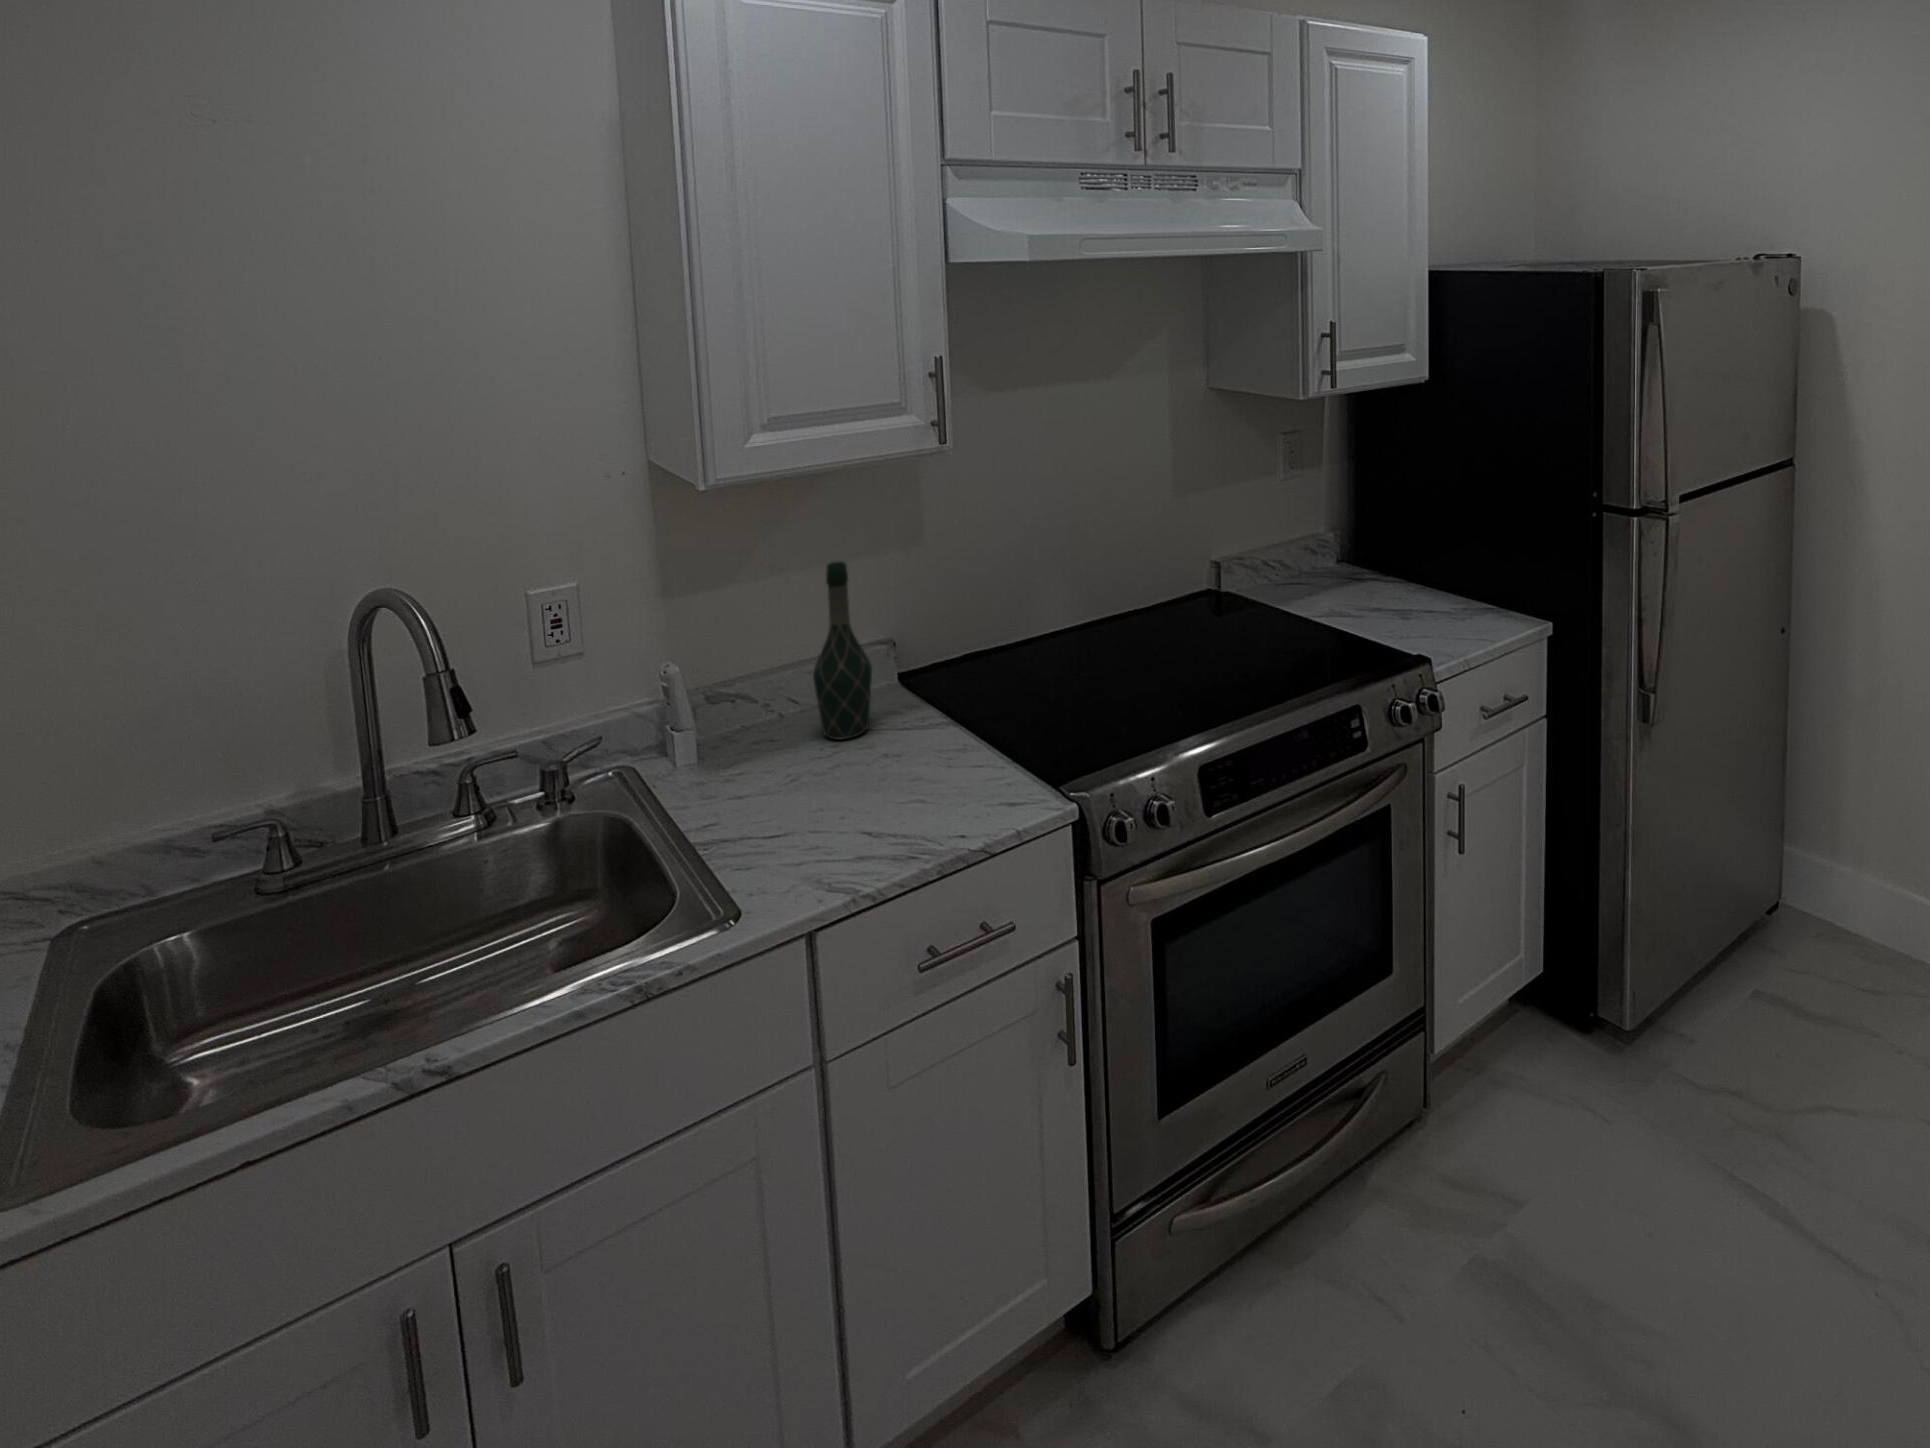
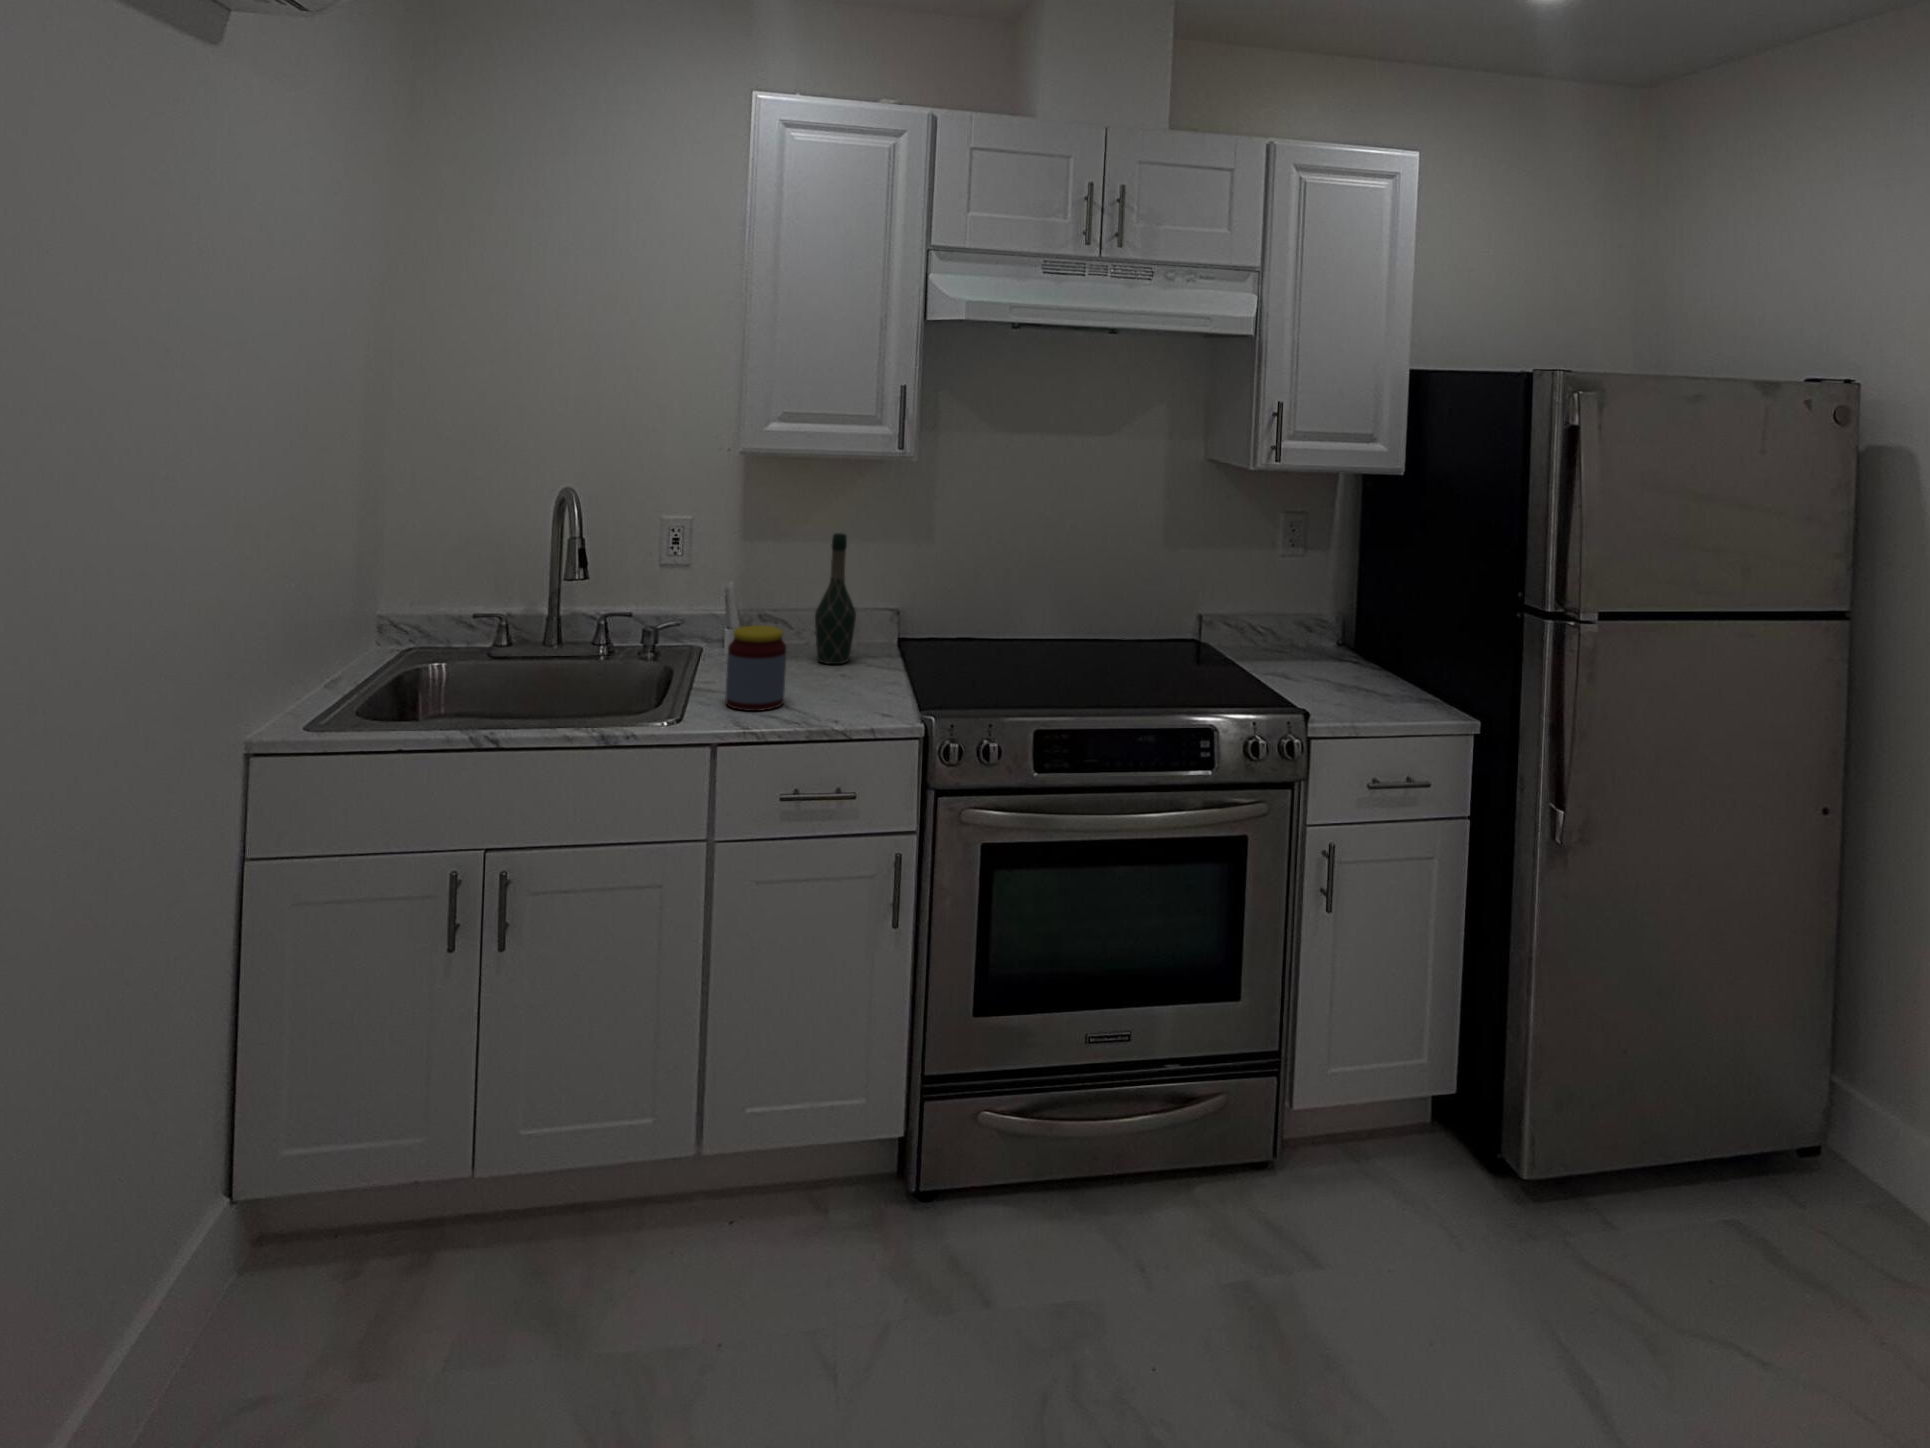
jar: none [777,728,869,864] -> present [726,625,786,711]

